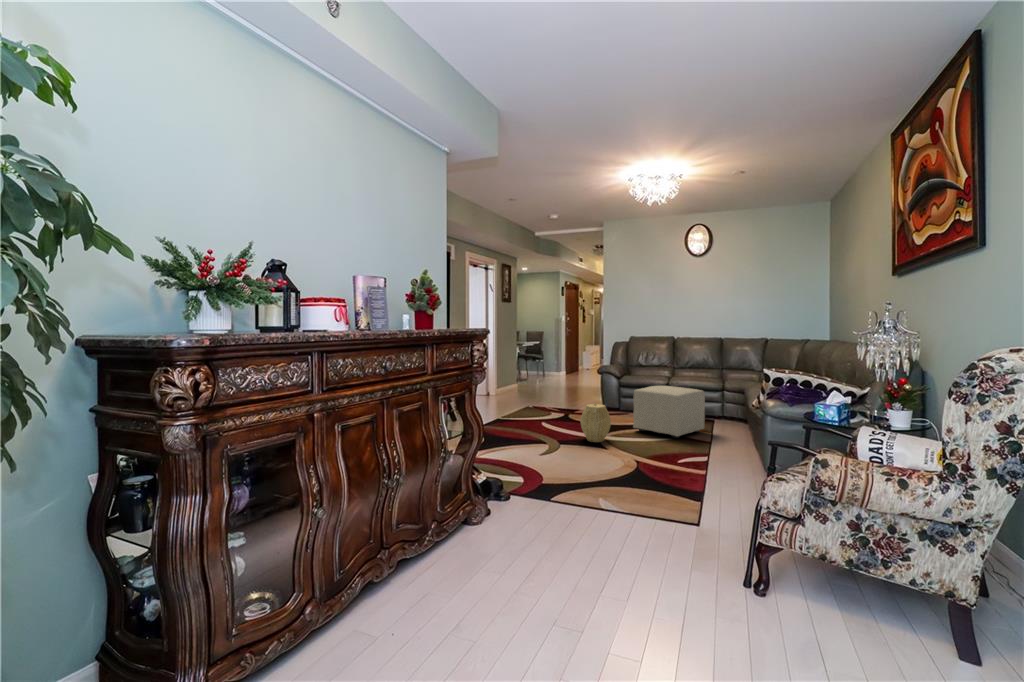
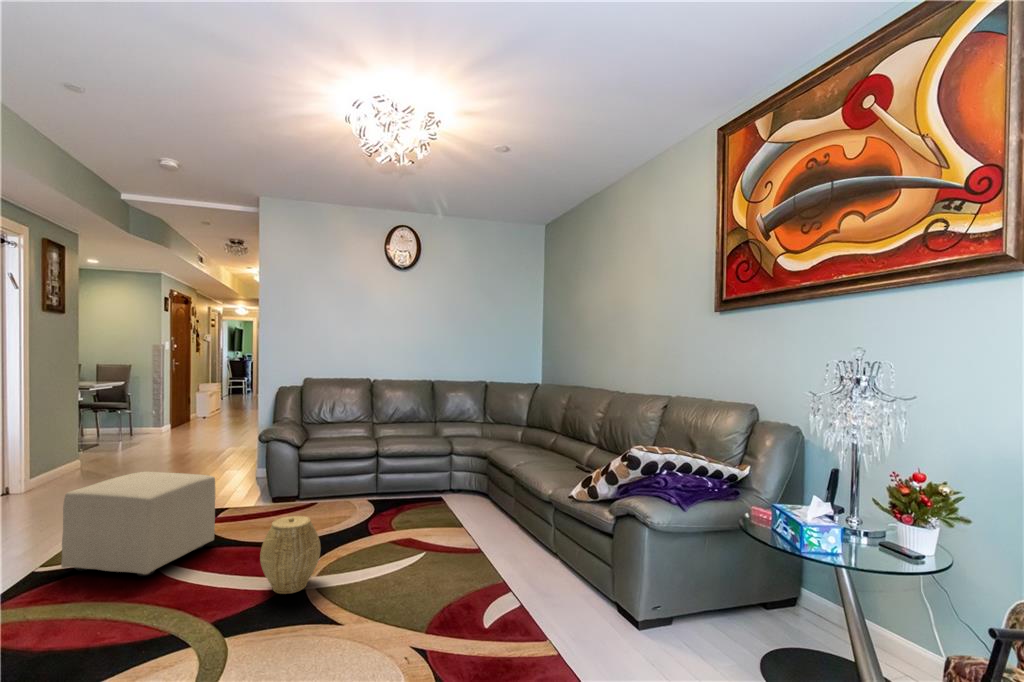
ottoman: present [633,386,705,438] -> present [61,472,215,576]

